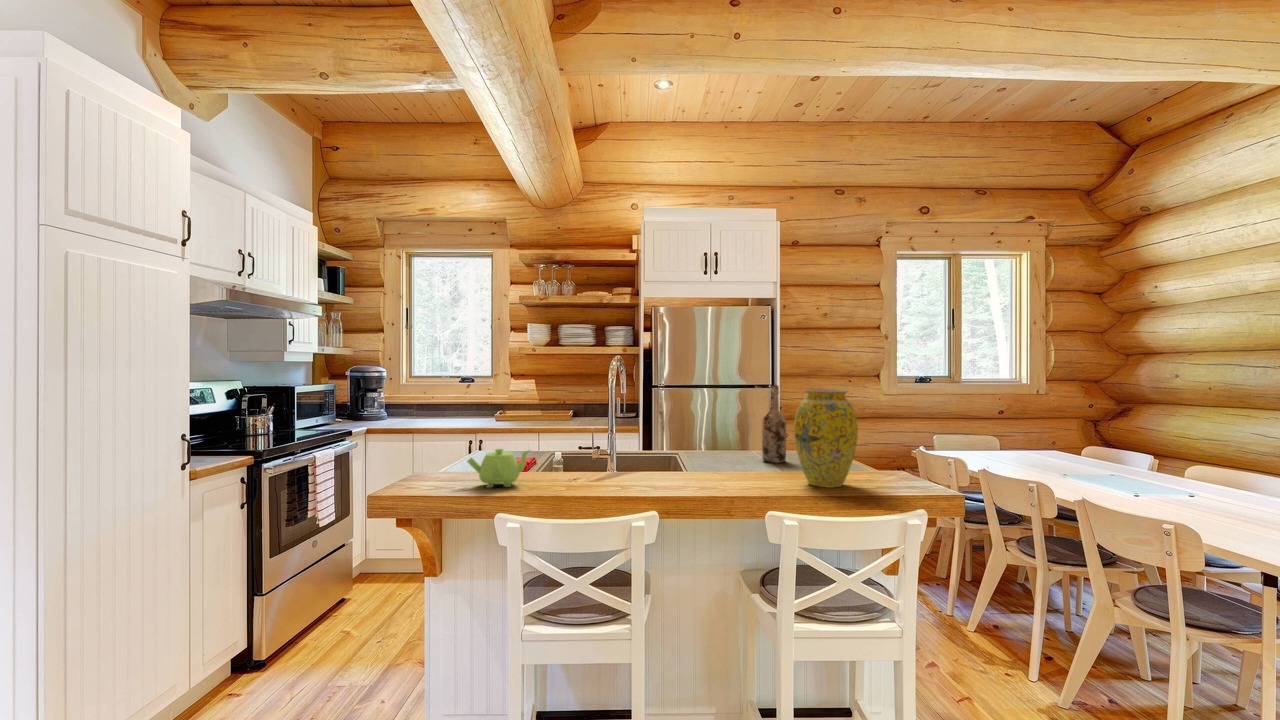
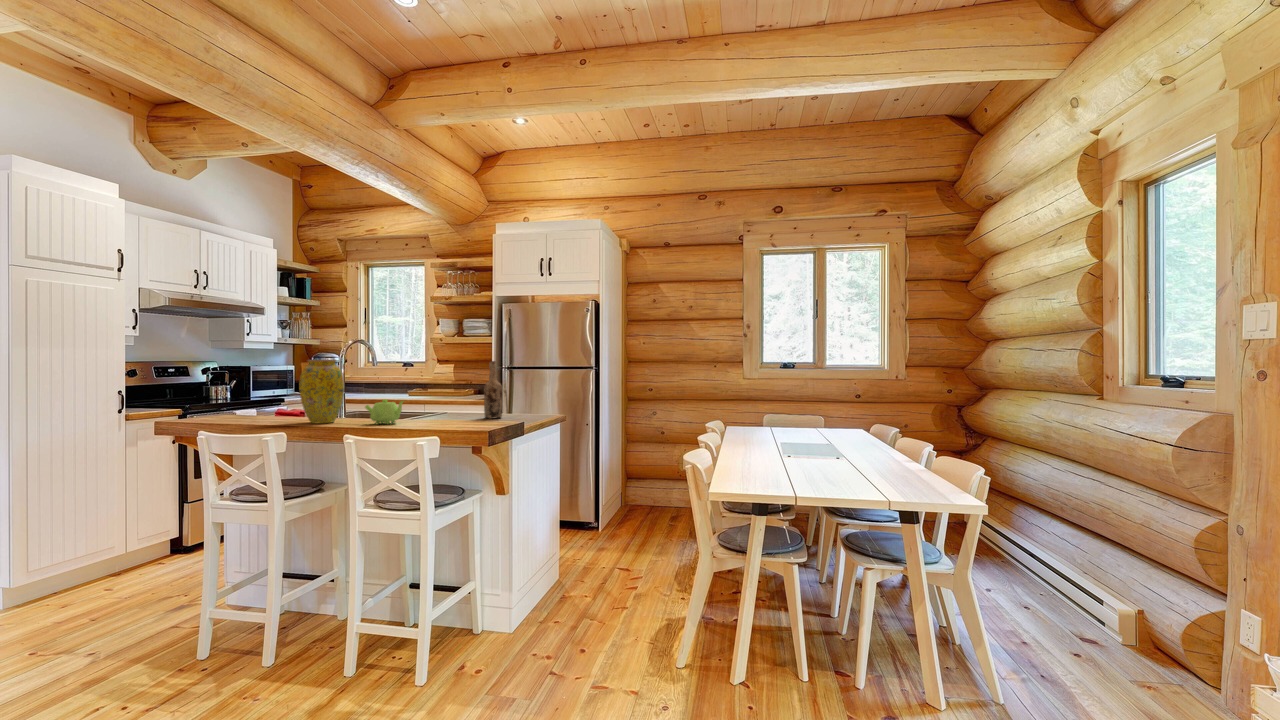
vase: present [794,389,858,487] -> present [299,360,344,423]
teapot: present [467,448,530,488] -> present [365,399,403,424]

